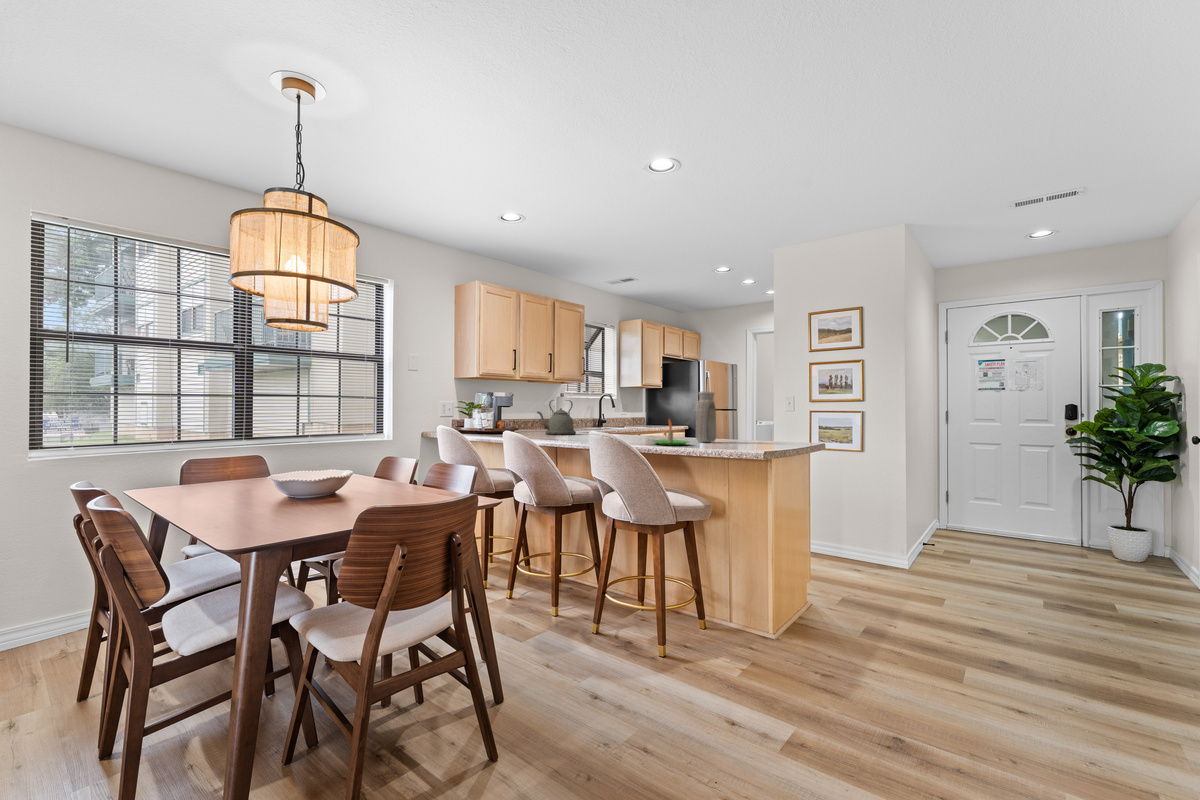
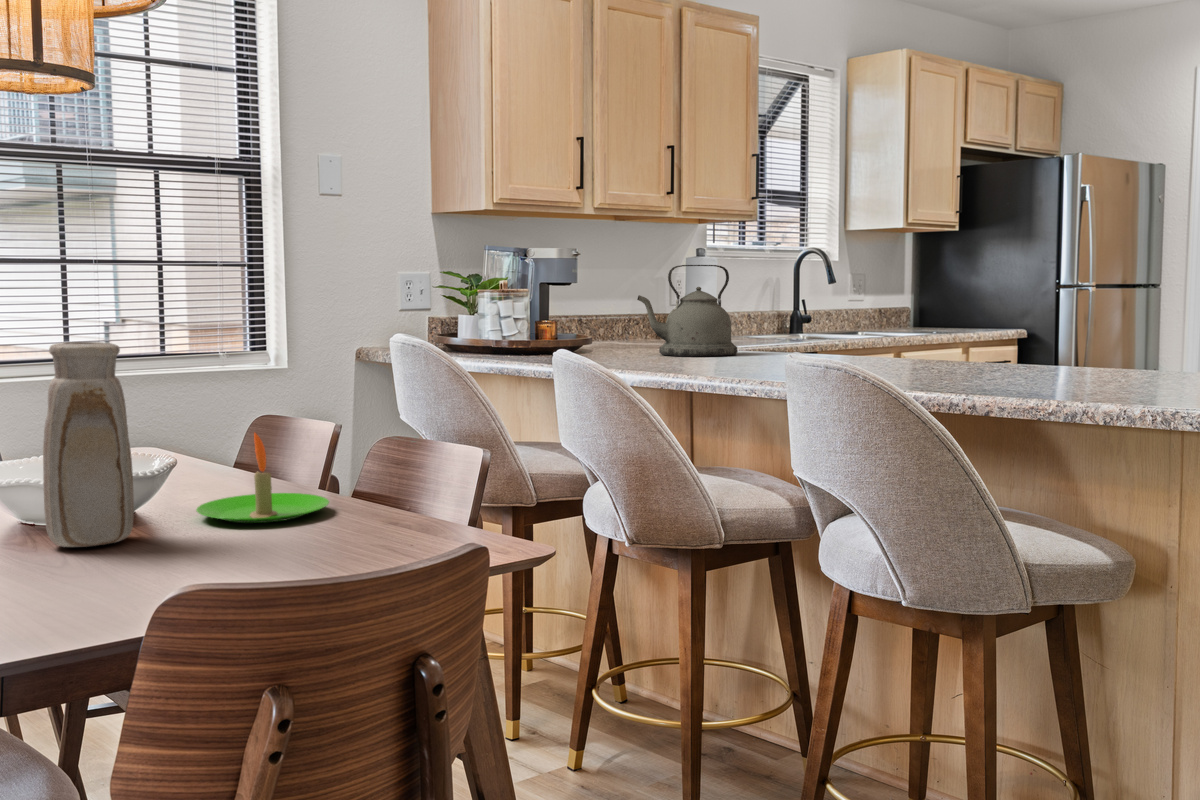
vase: present [696,392,716,442] -> present [43,342,134,547]
candle: present [652,420,689,445] -> present [196,433,329,523]

